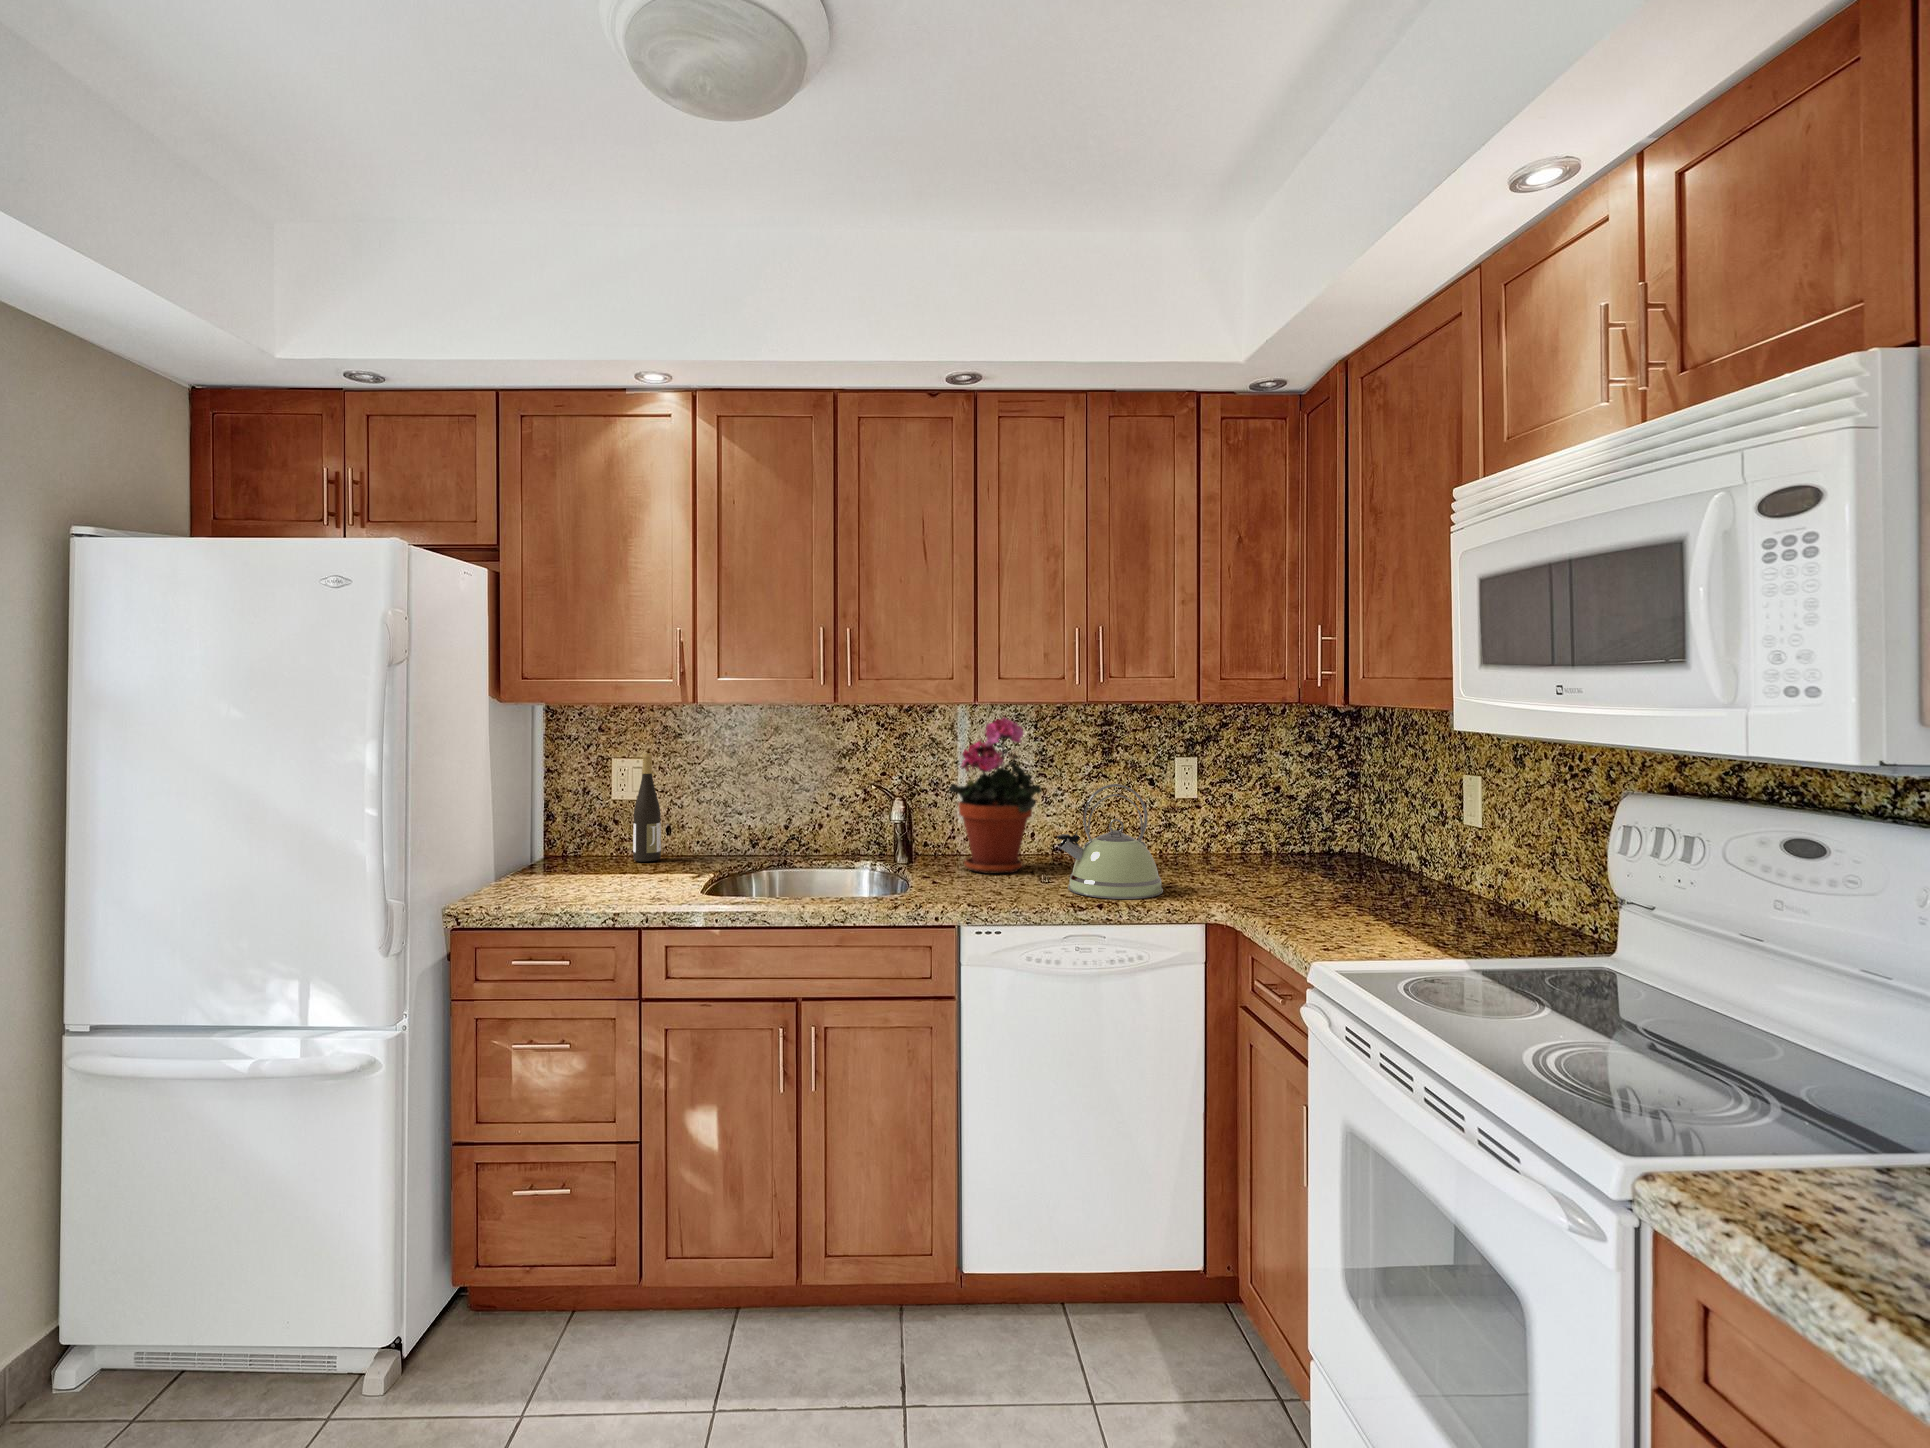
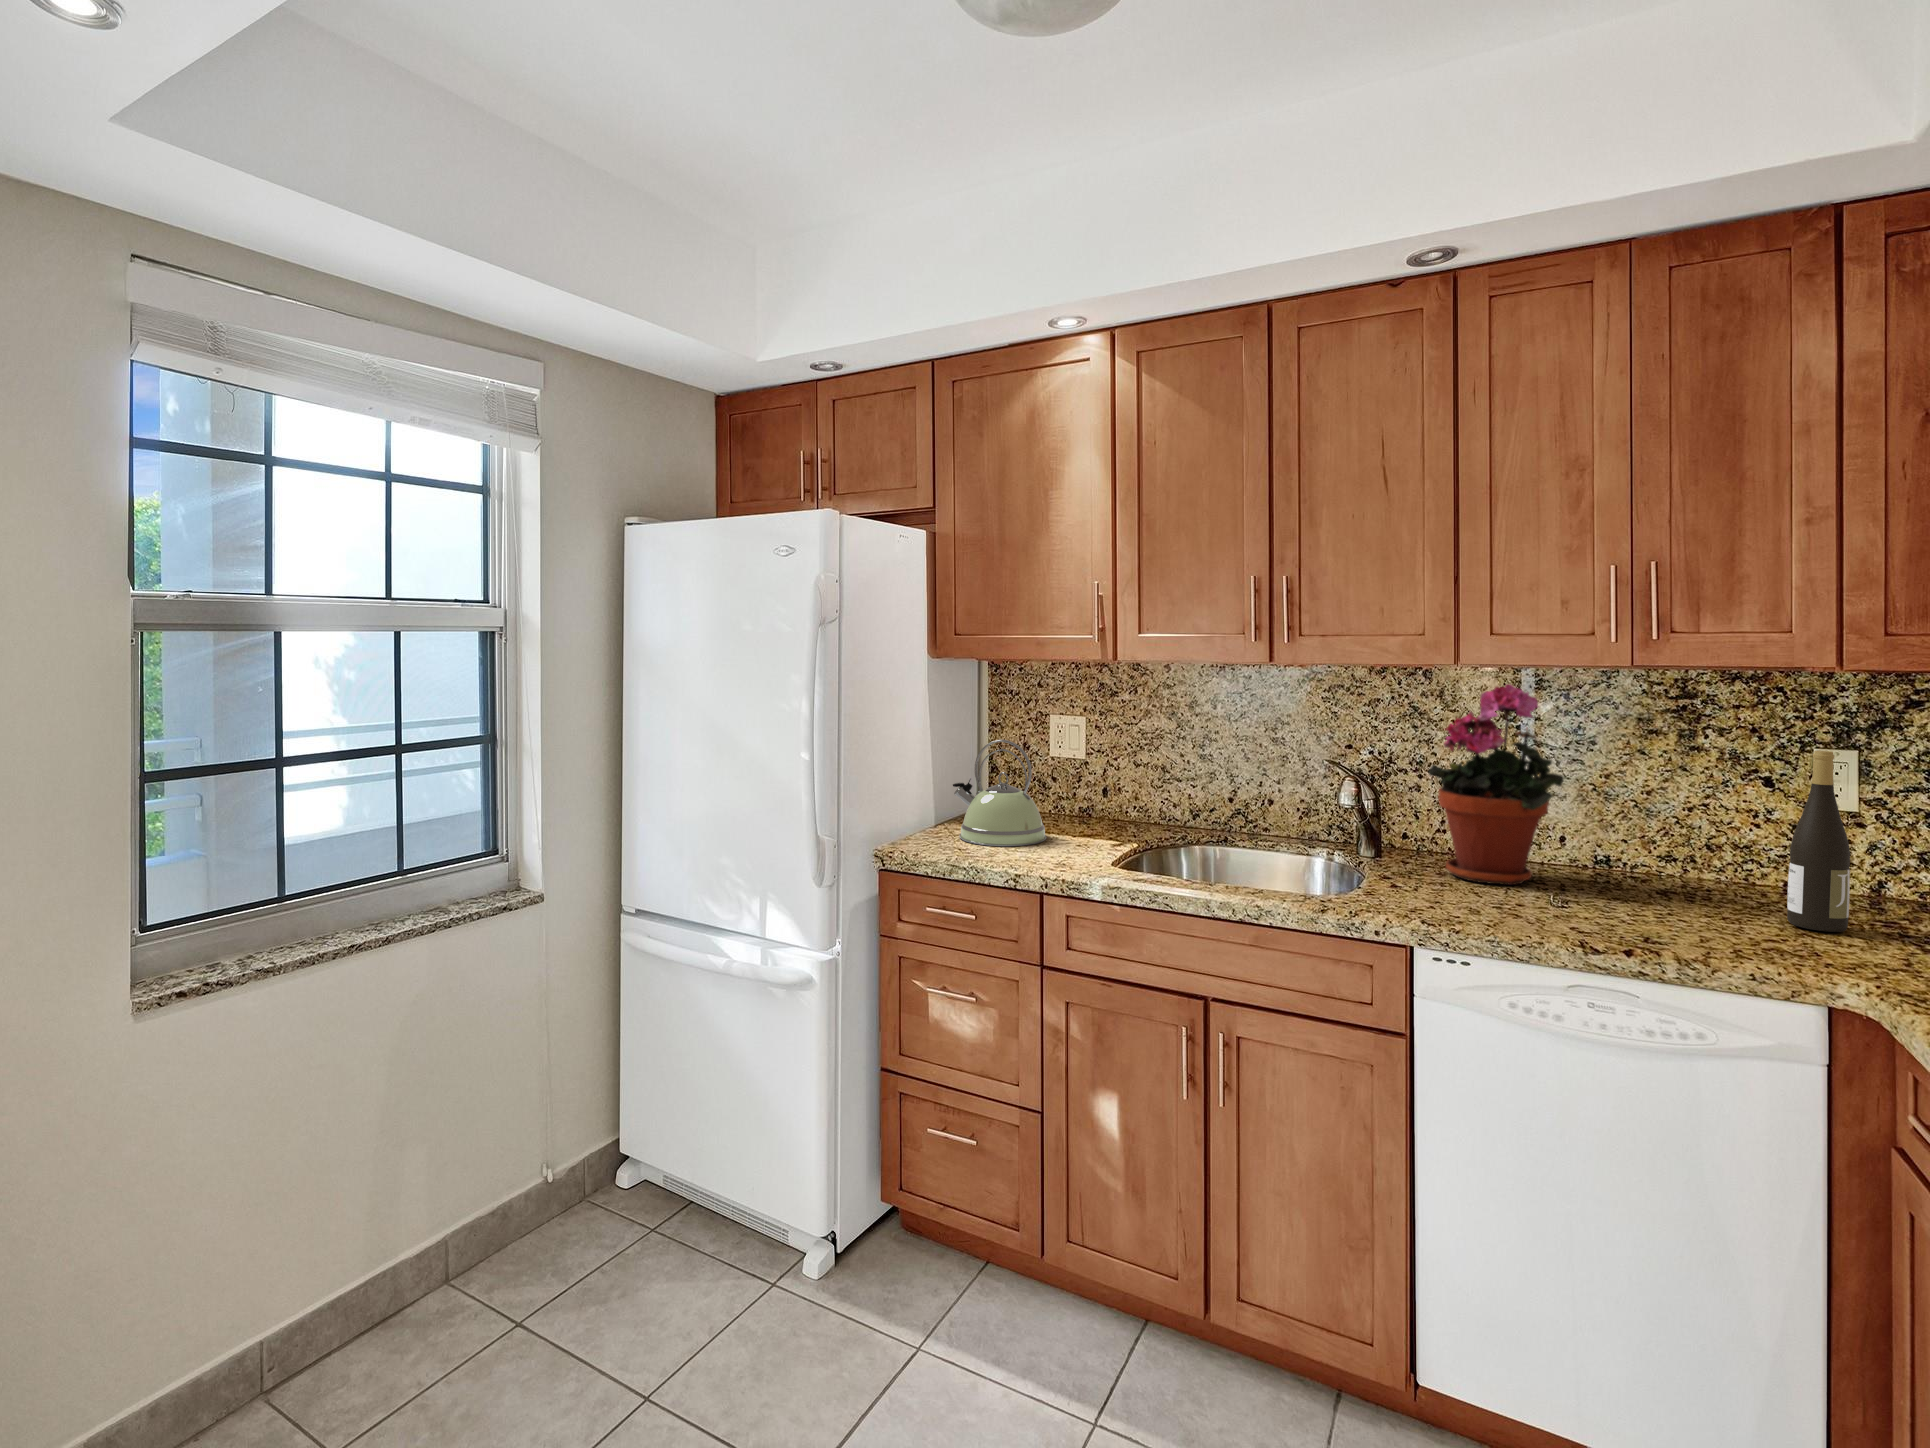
wine bottle: present [633,754,661,862] -> present [1787,751,1850,932]
kettle: present [1057,784,1163,899] -> present [953,740,1046,846]

